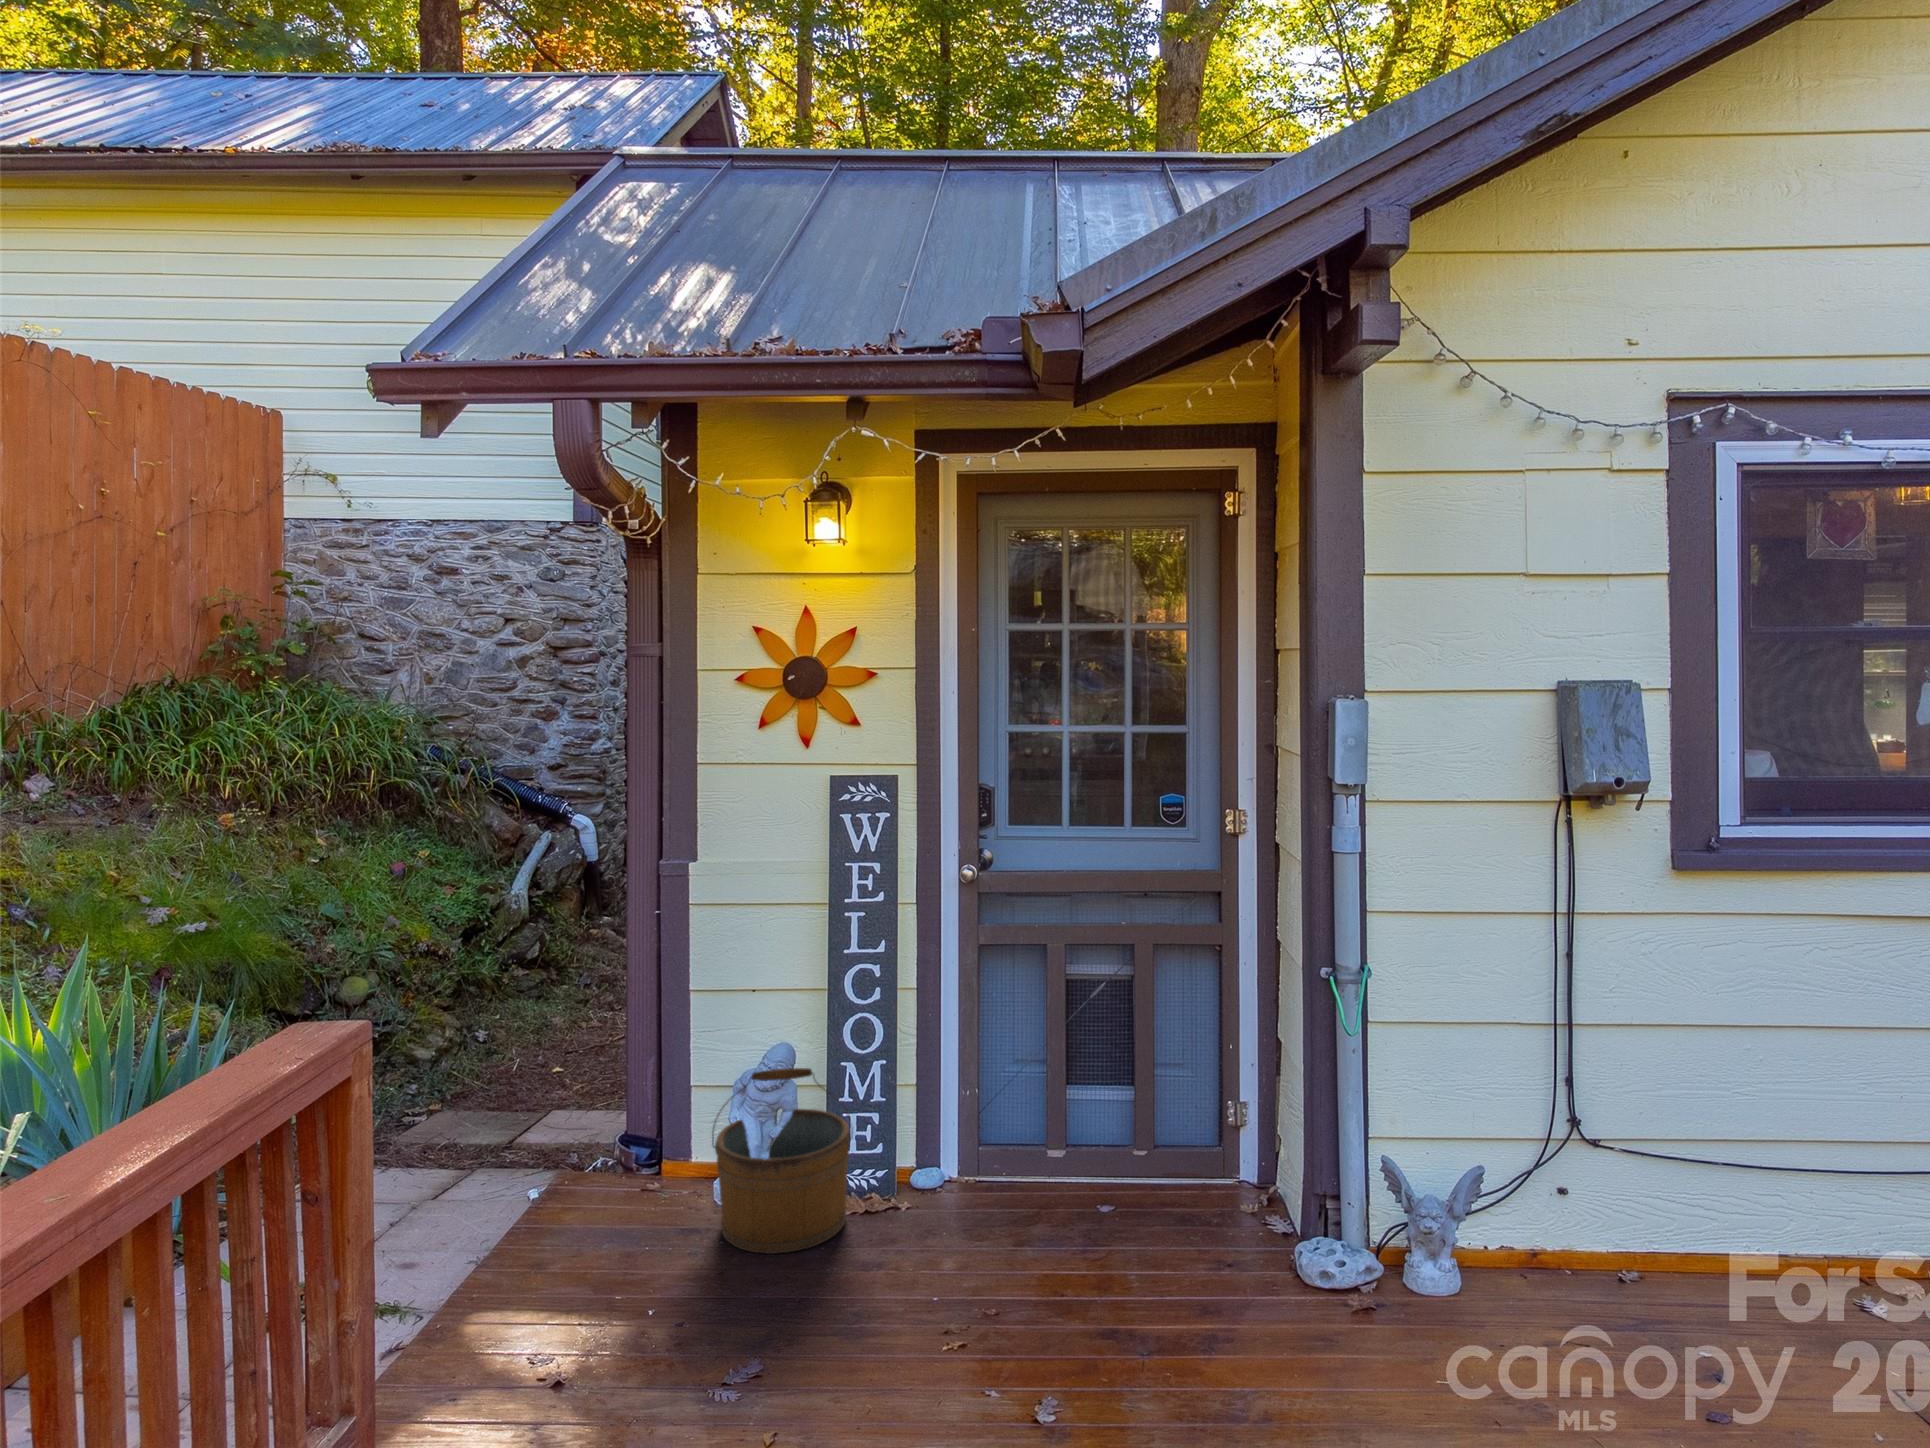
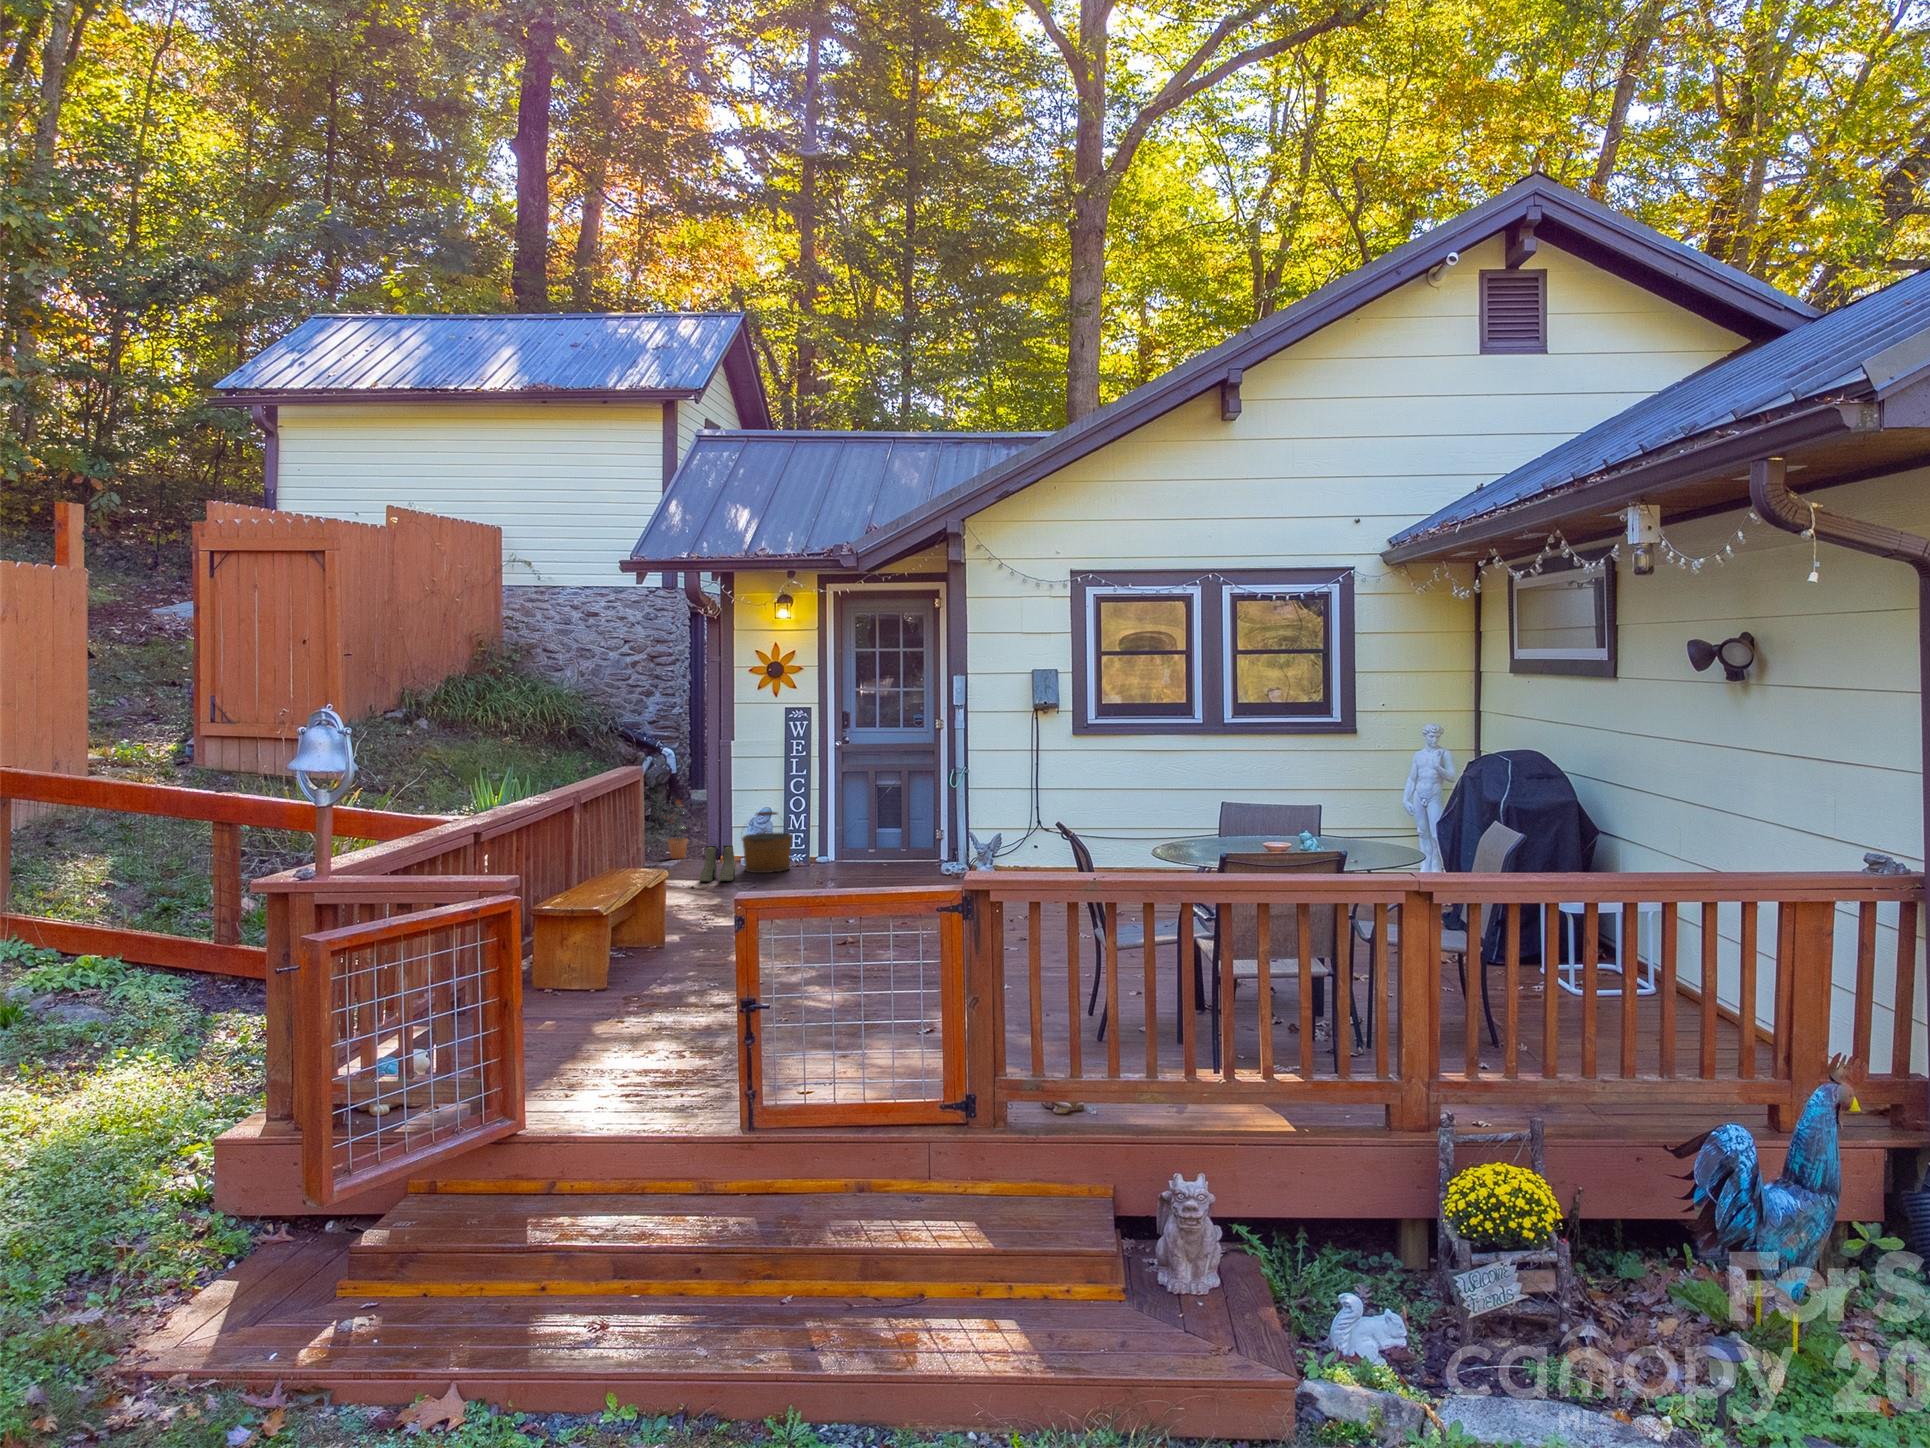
potted plant: none [537,965,595,1109] -> present [667,800,688,859]
boots: none [578,1209,693,1355] -> present [700,846,736,882]

